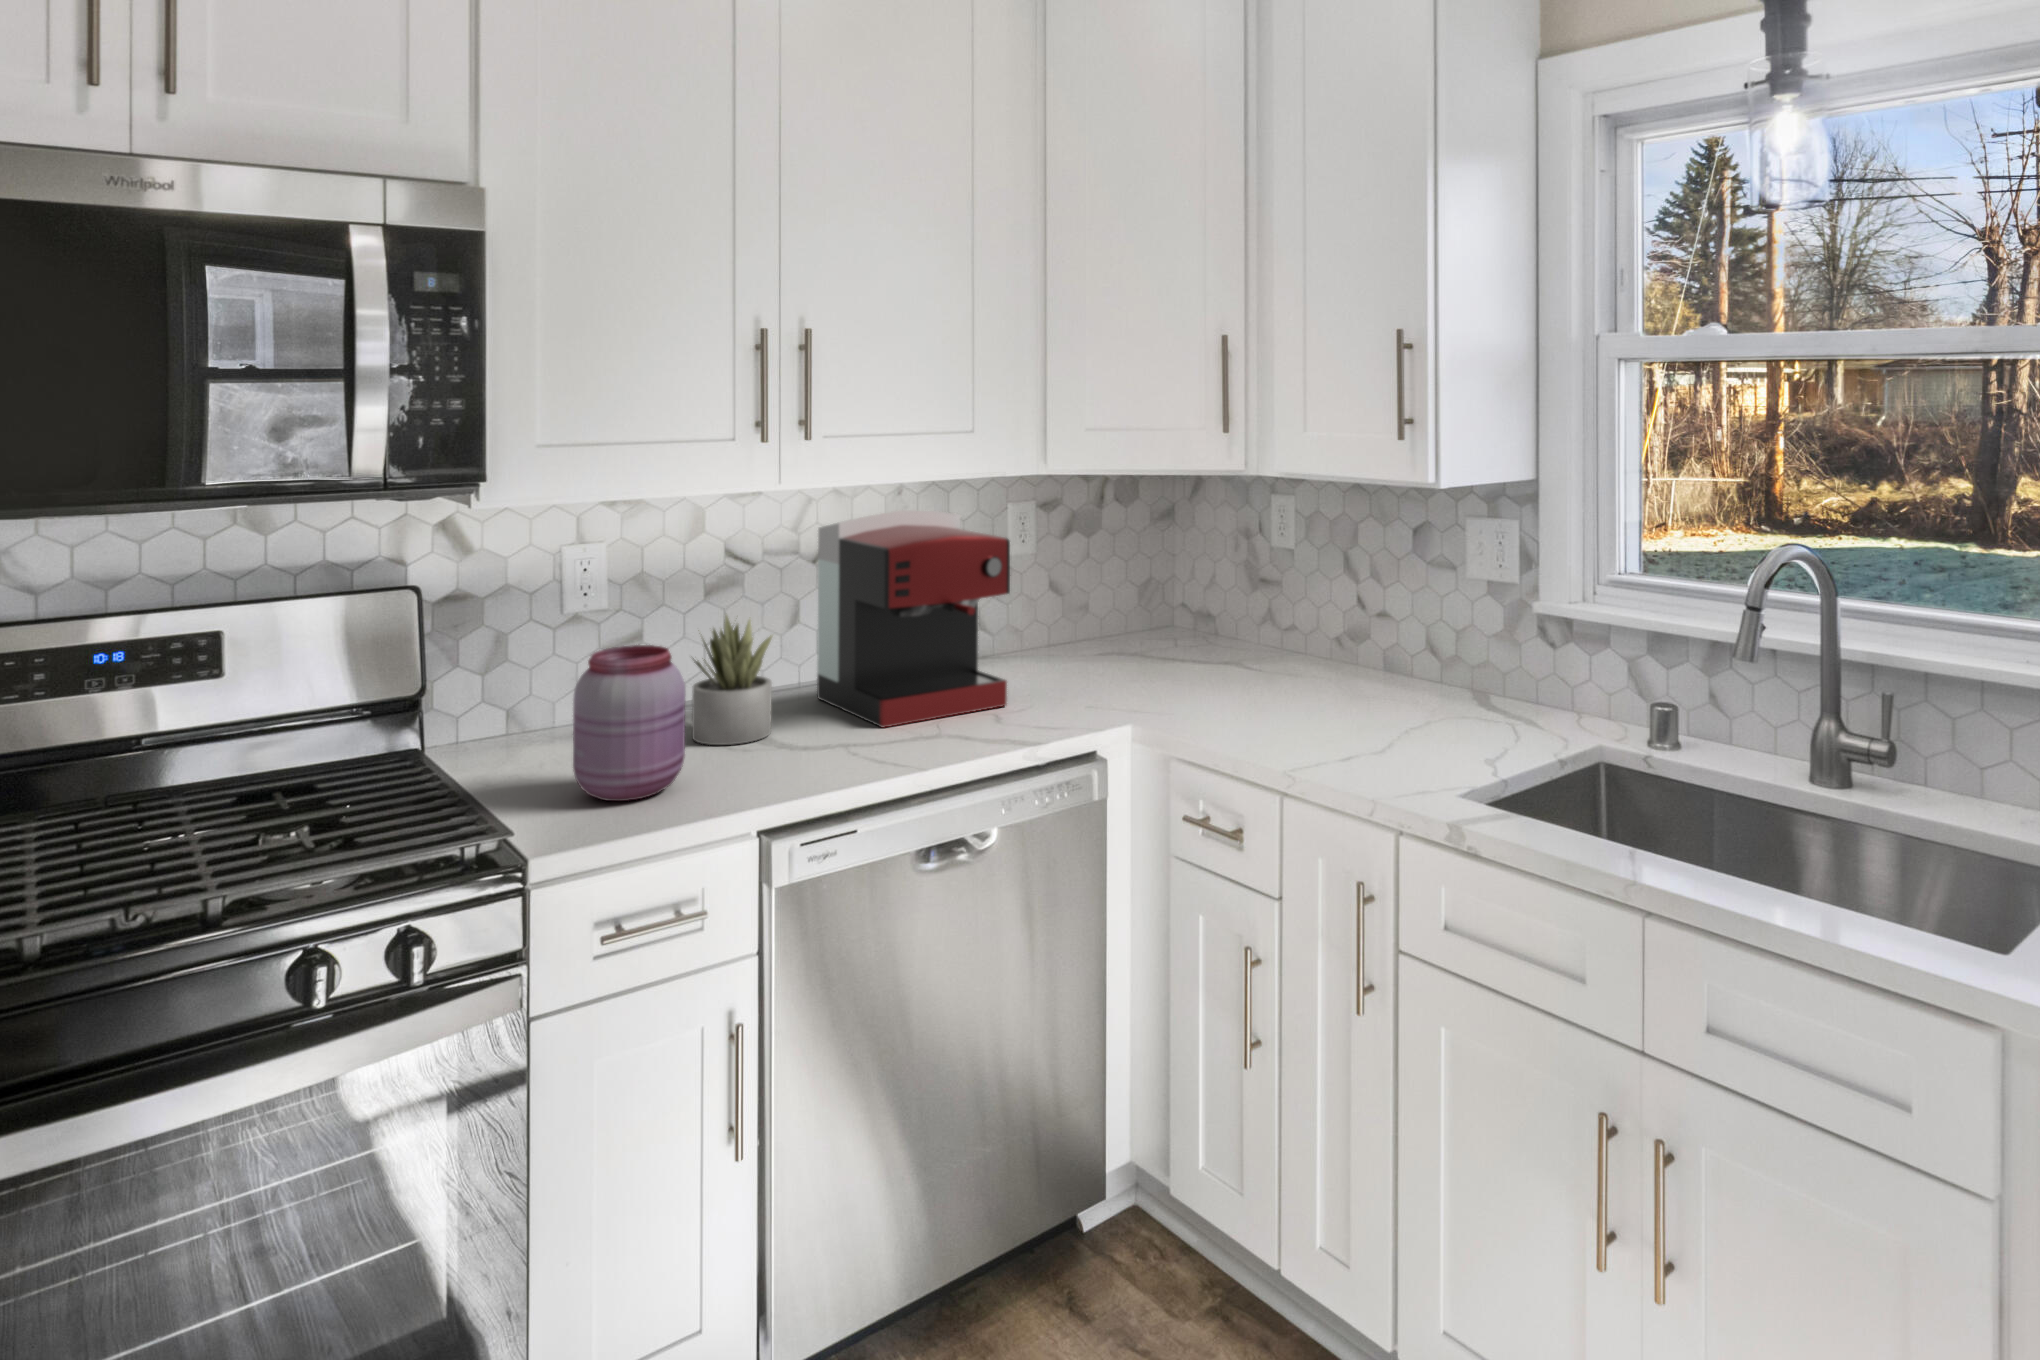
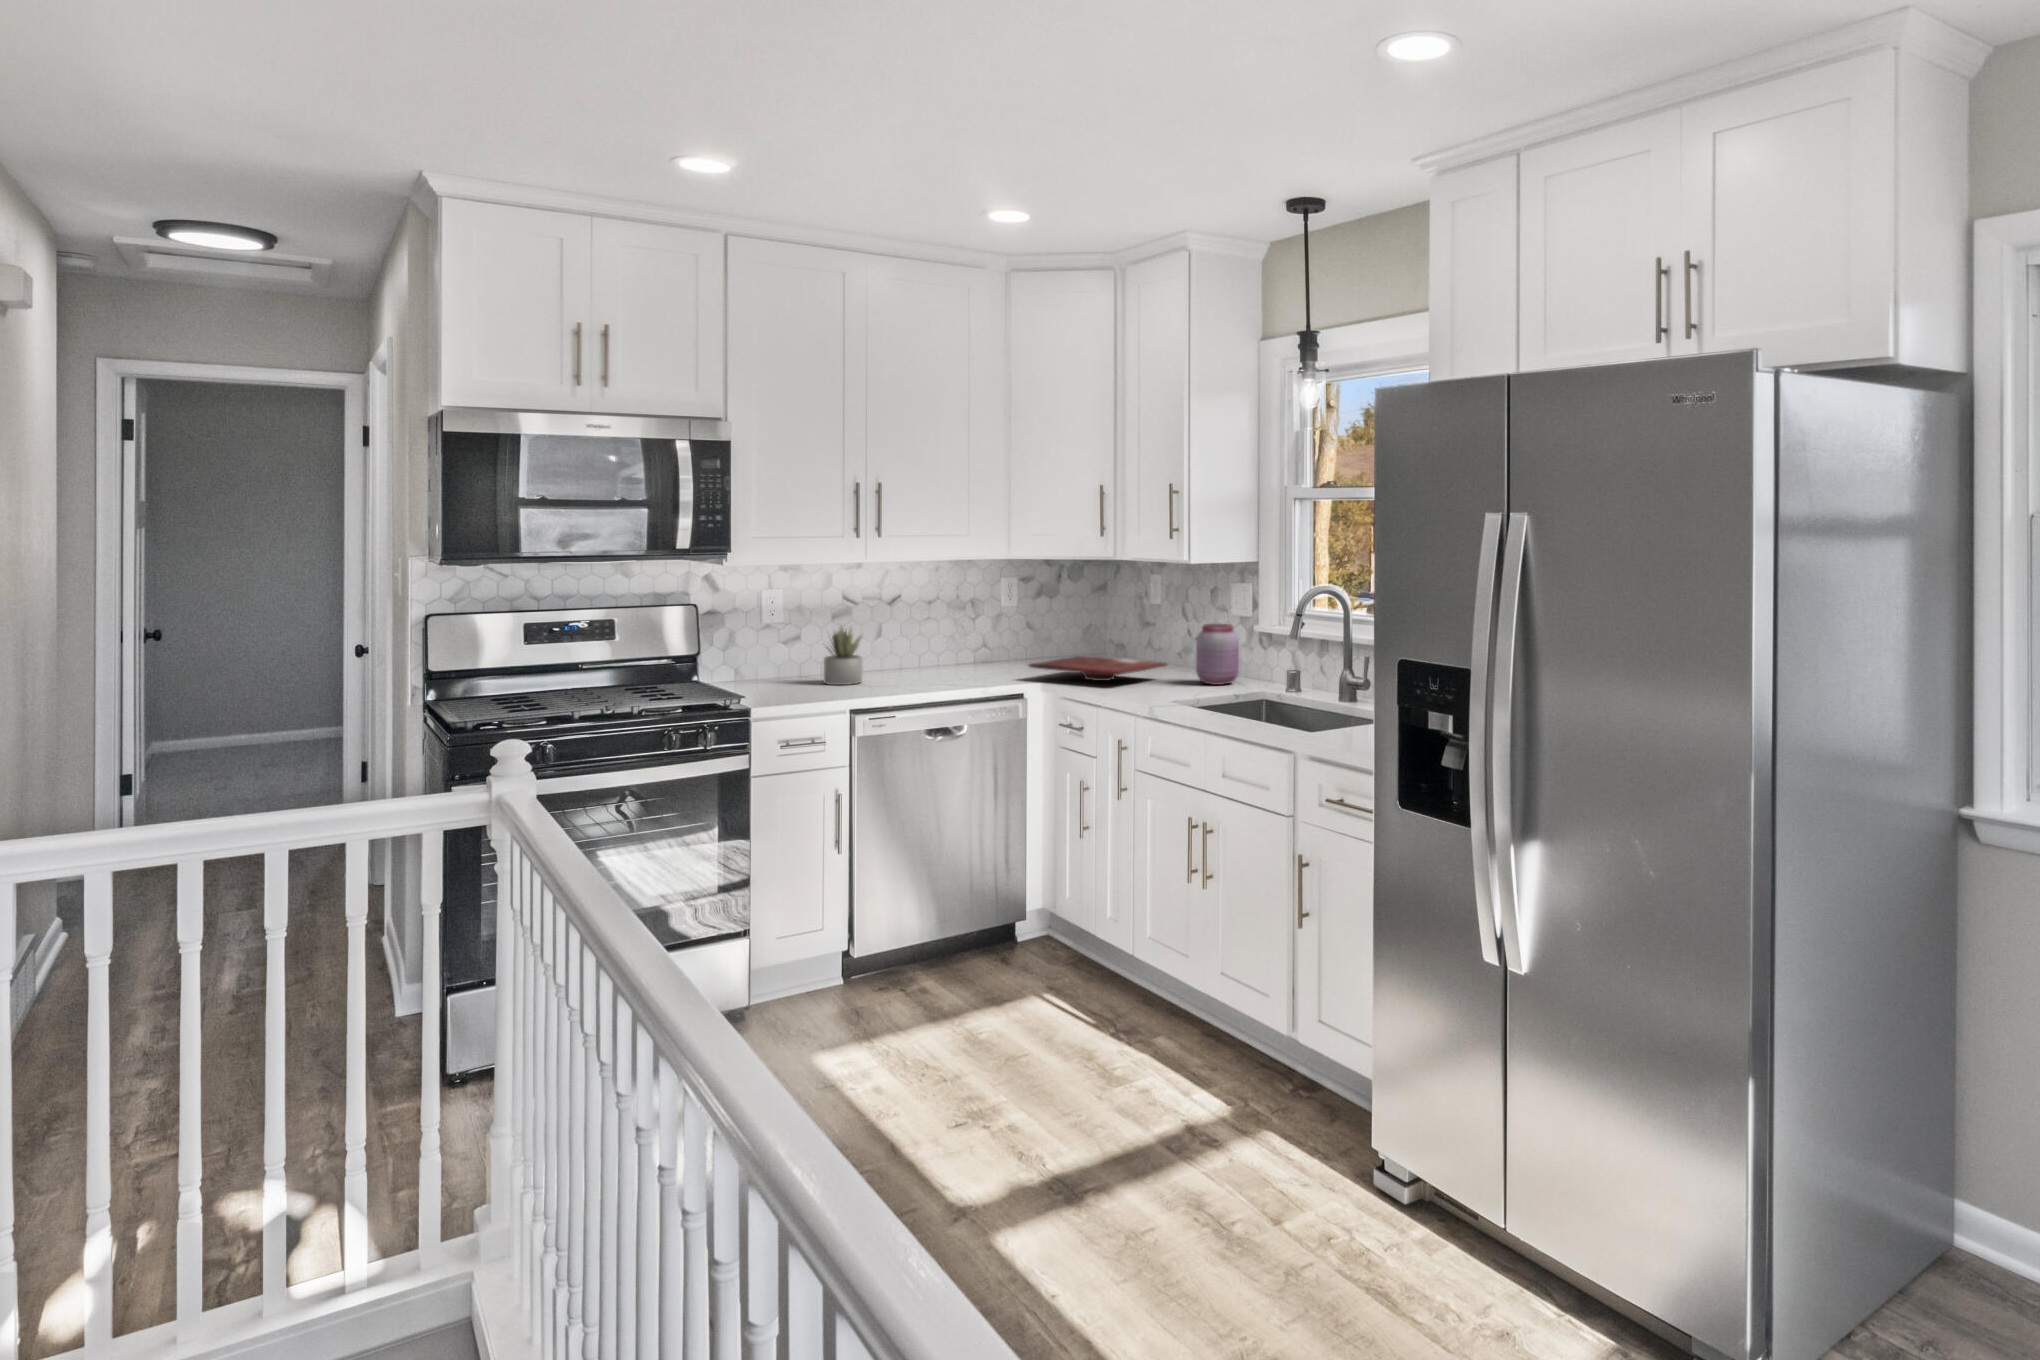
coffee maker: present [817,510,1010,727] -> none [889,576,986,682]
jar: present [573,645,685,801] -> present [1196,624,1239,685]
cutting board: none [1097,653,1357,713] -> present [1029,656,1167,681]

